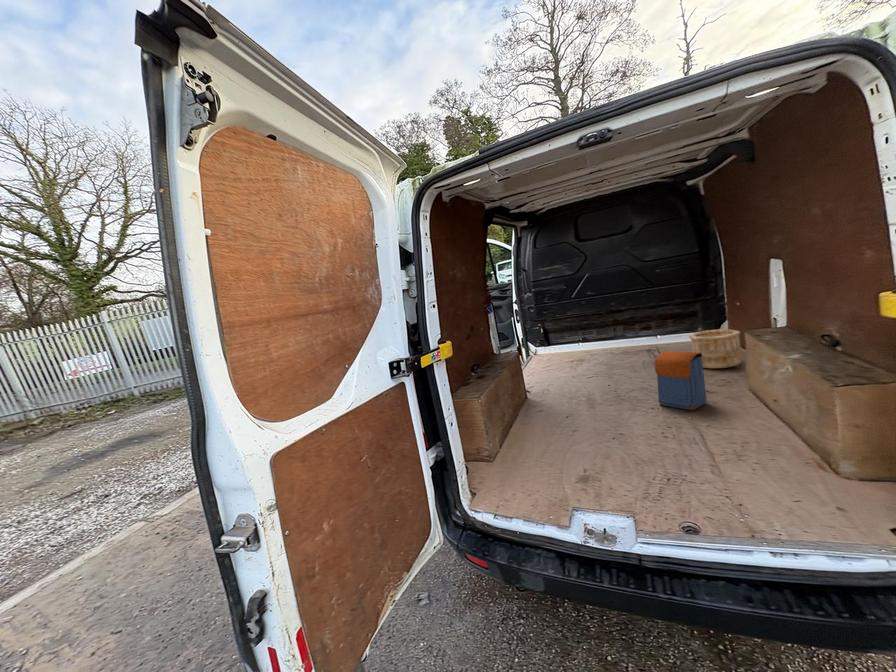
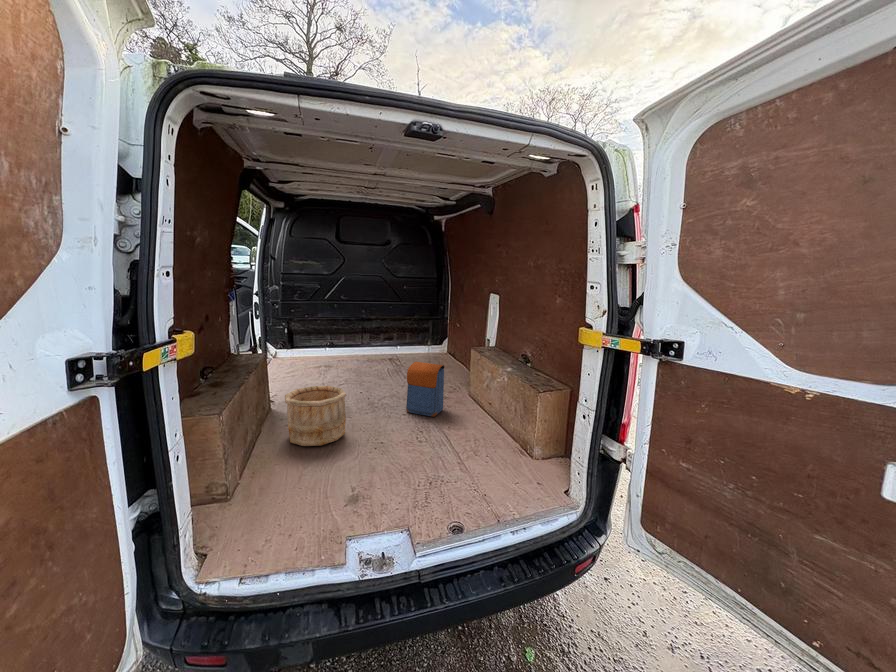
wooden bucket: present [689,329,741,368] -> present [285,386,346,446]

